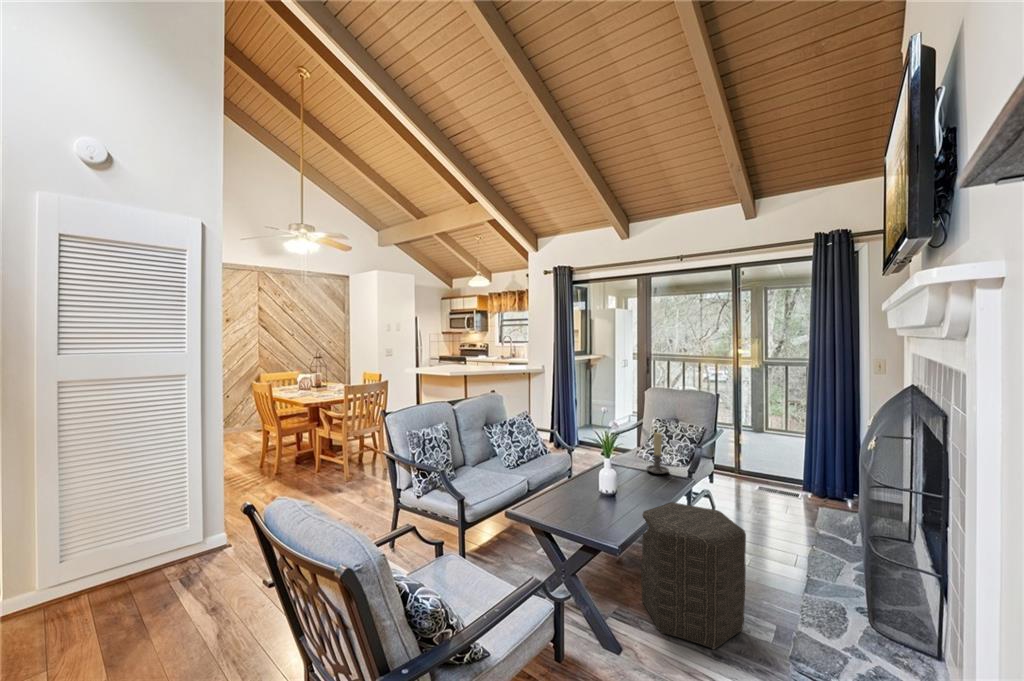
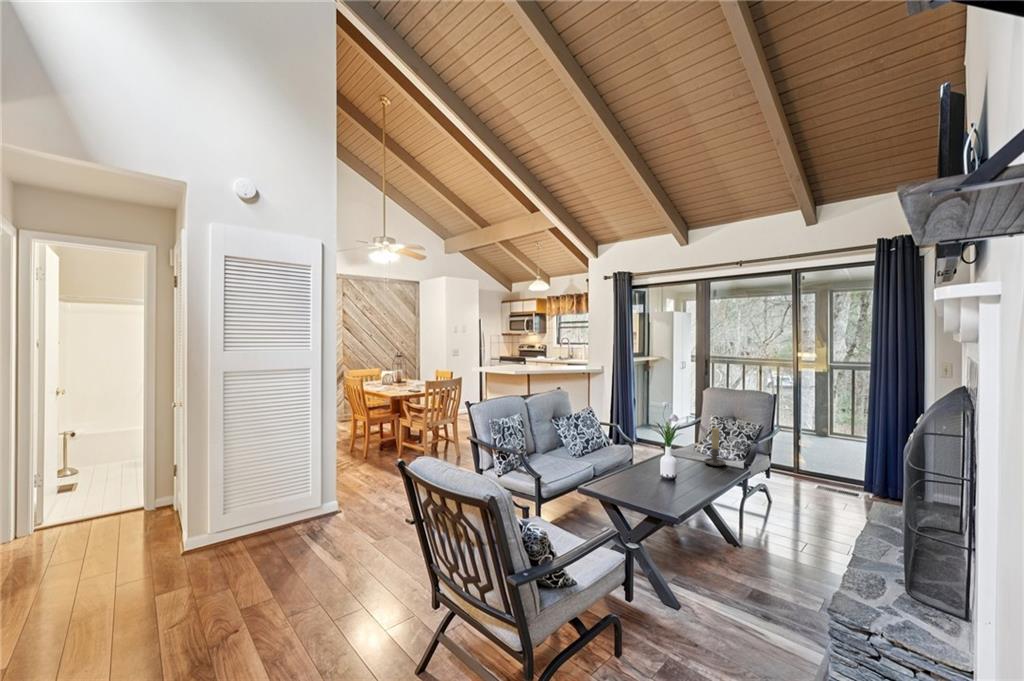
ottoman: present [641,502,746,649] -> none [699,488,795,612]

